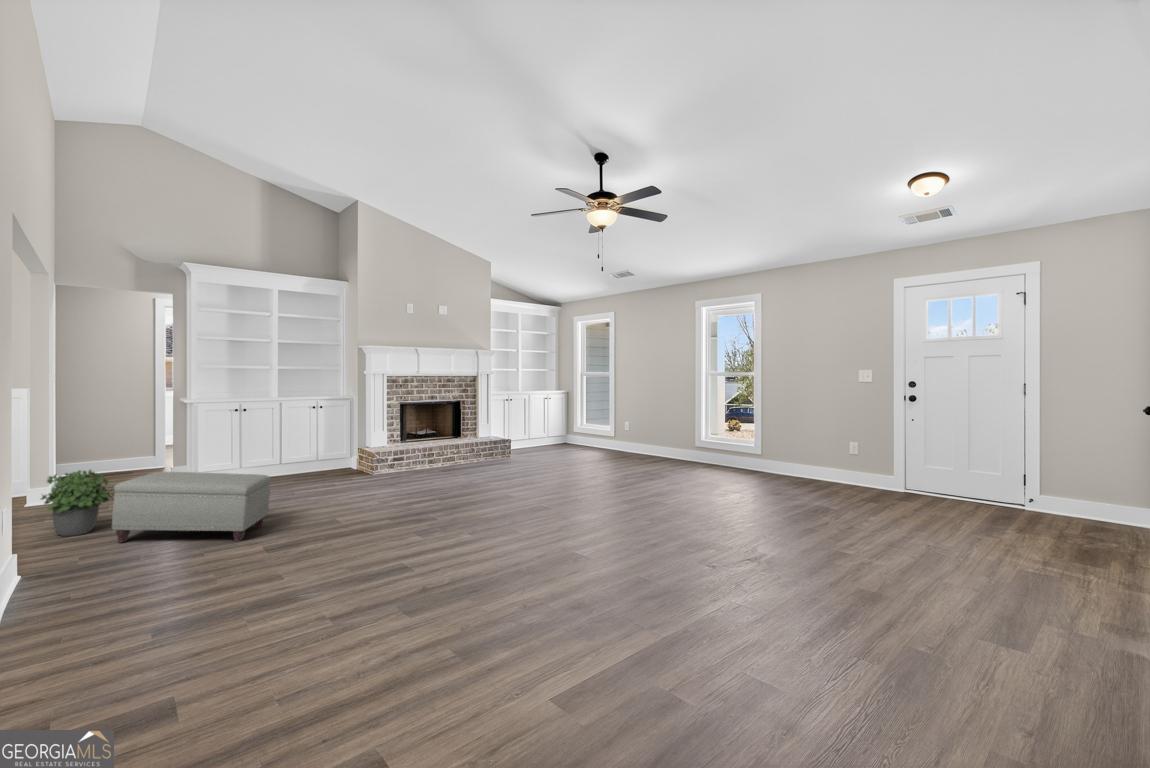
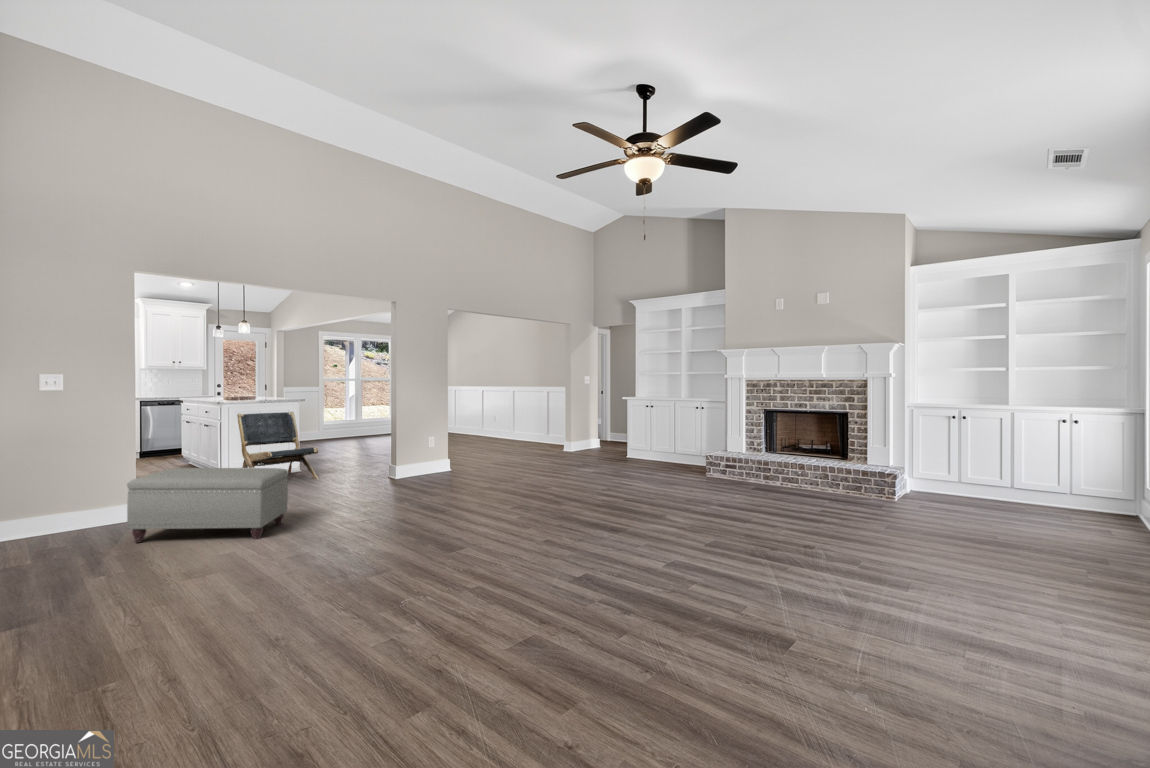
lounge chair: none [217,417,297,489] -> present [237,412,319,479]
potted plant: present [41,470,114,536] -> none [56,467,131,537]

